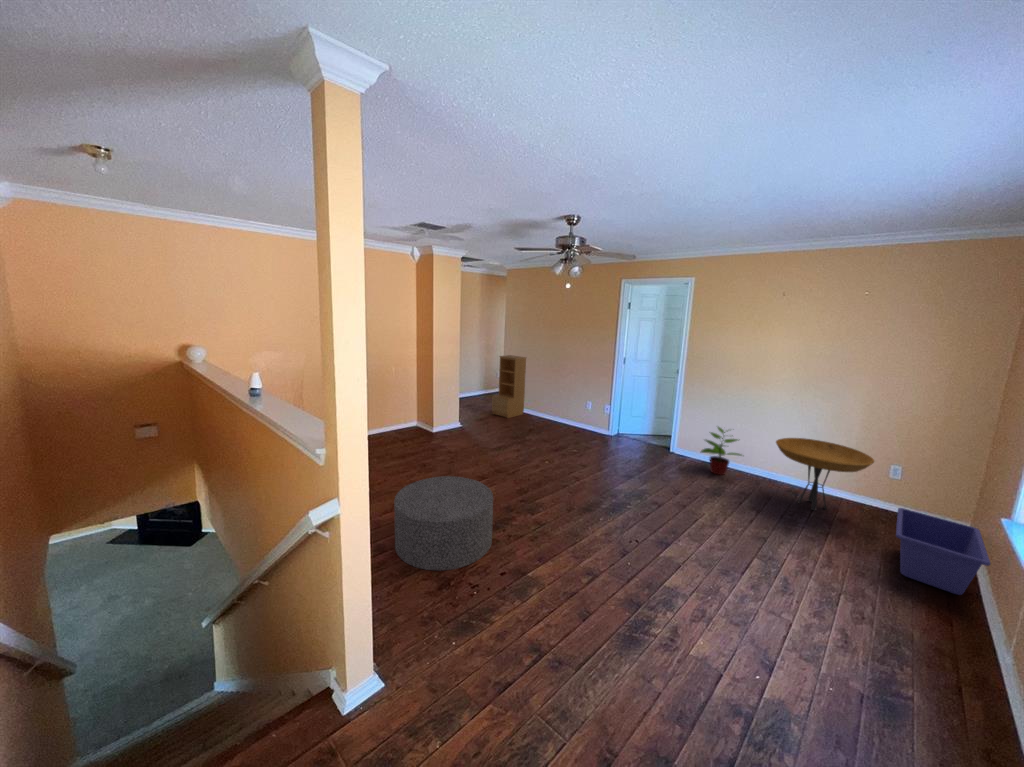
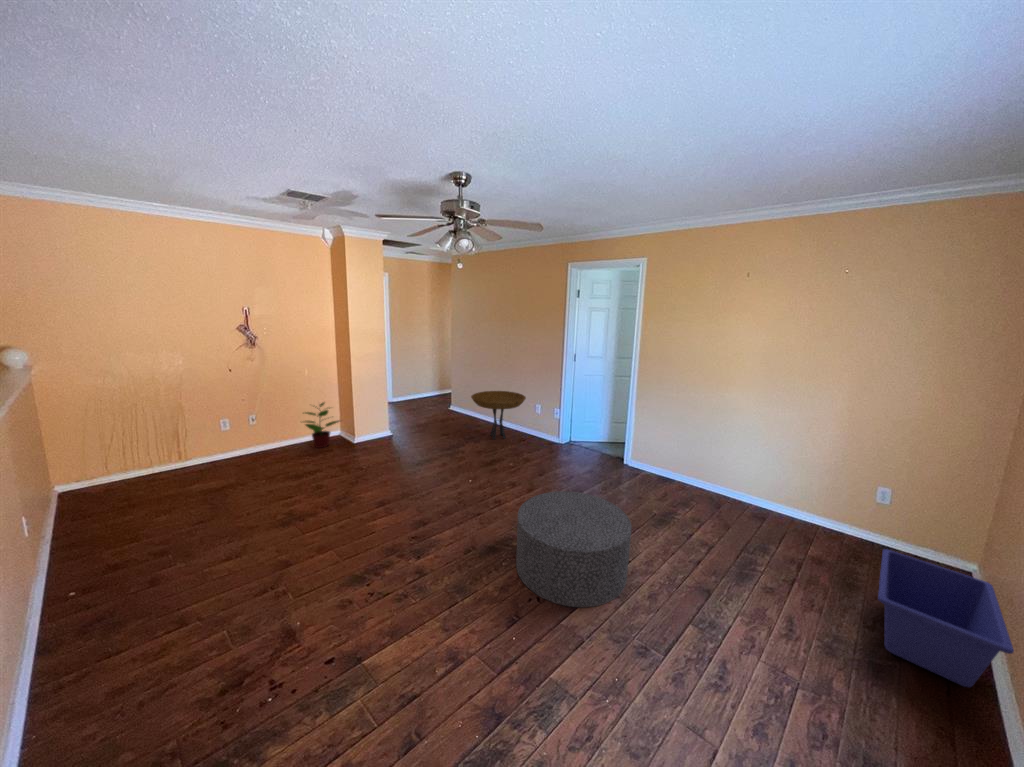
bookshelf: present [492,355,526,418] -> none [436,353,473,423]
potted plant: present [701,427,741,475] -> present [306,403,339,448]
side table: present [776,438,874,511] -> present [471,391,526,439]
ottoman: present [394,476,493,571] -> present [516,491,632,608]

